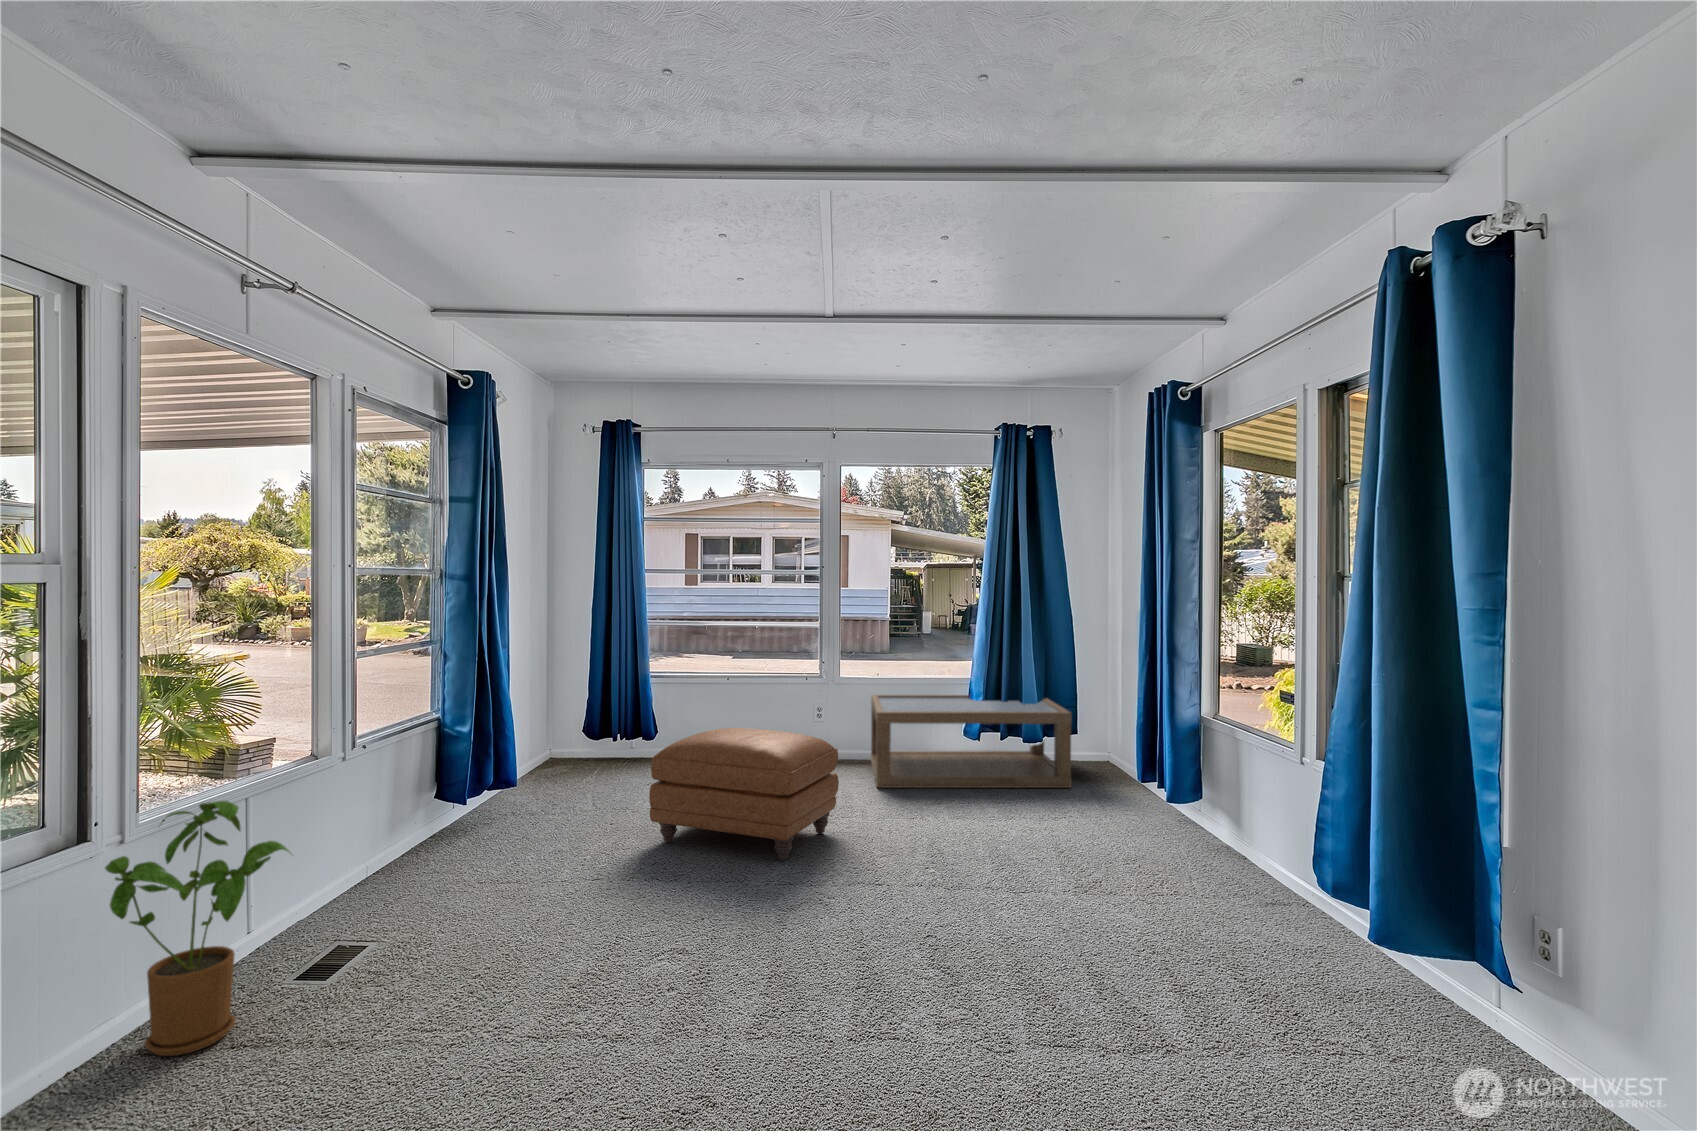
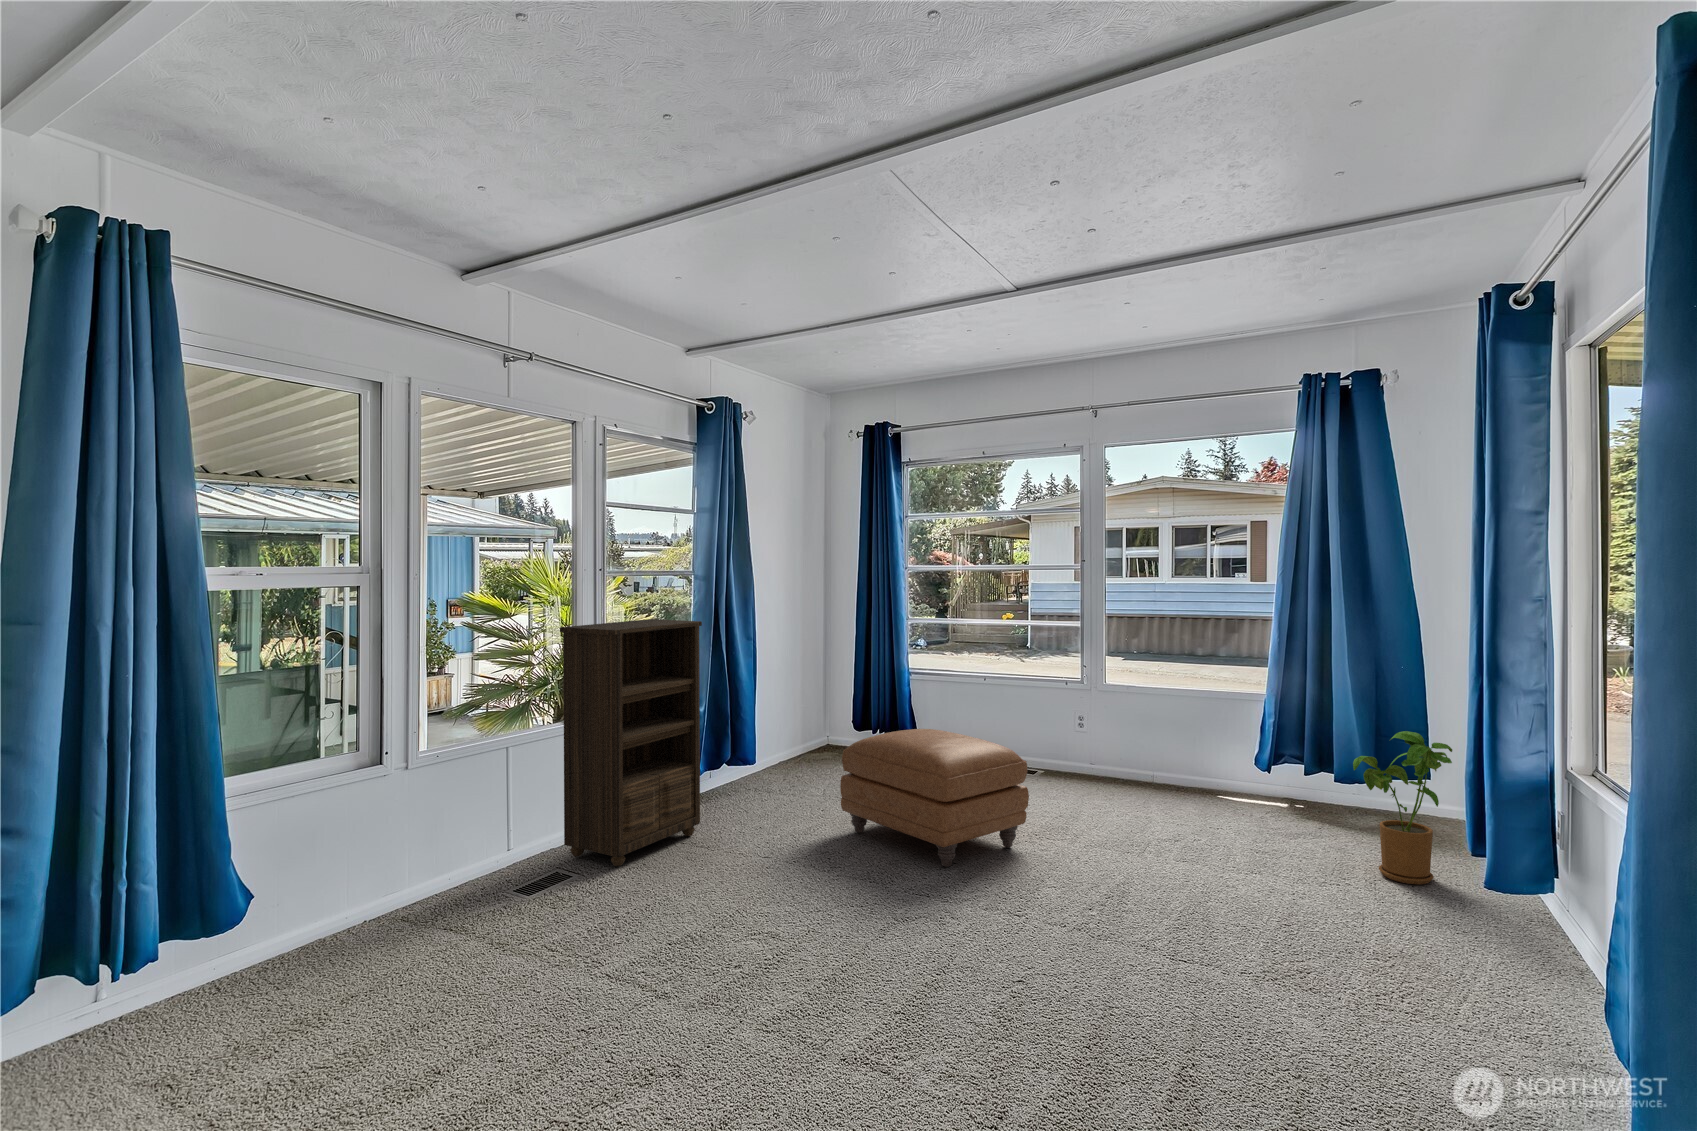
bookshelf: none [329,625,494,925] -> present [560,619,702,866]
coffee table: present [871,695,1072,788] -> none [1113,707,1364,842]
house plant: present [105,801,289,1056] -> present [1353,731,1452,884]

